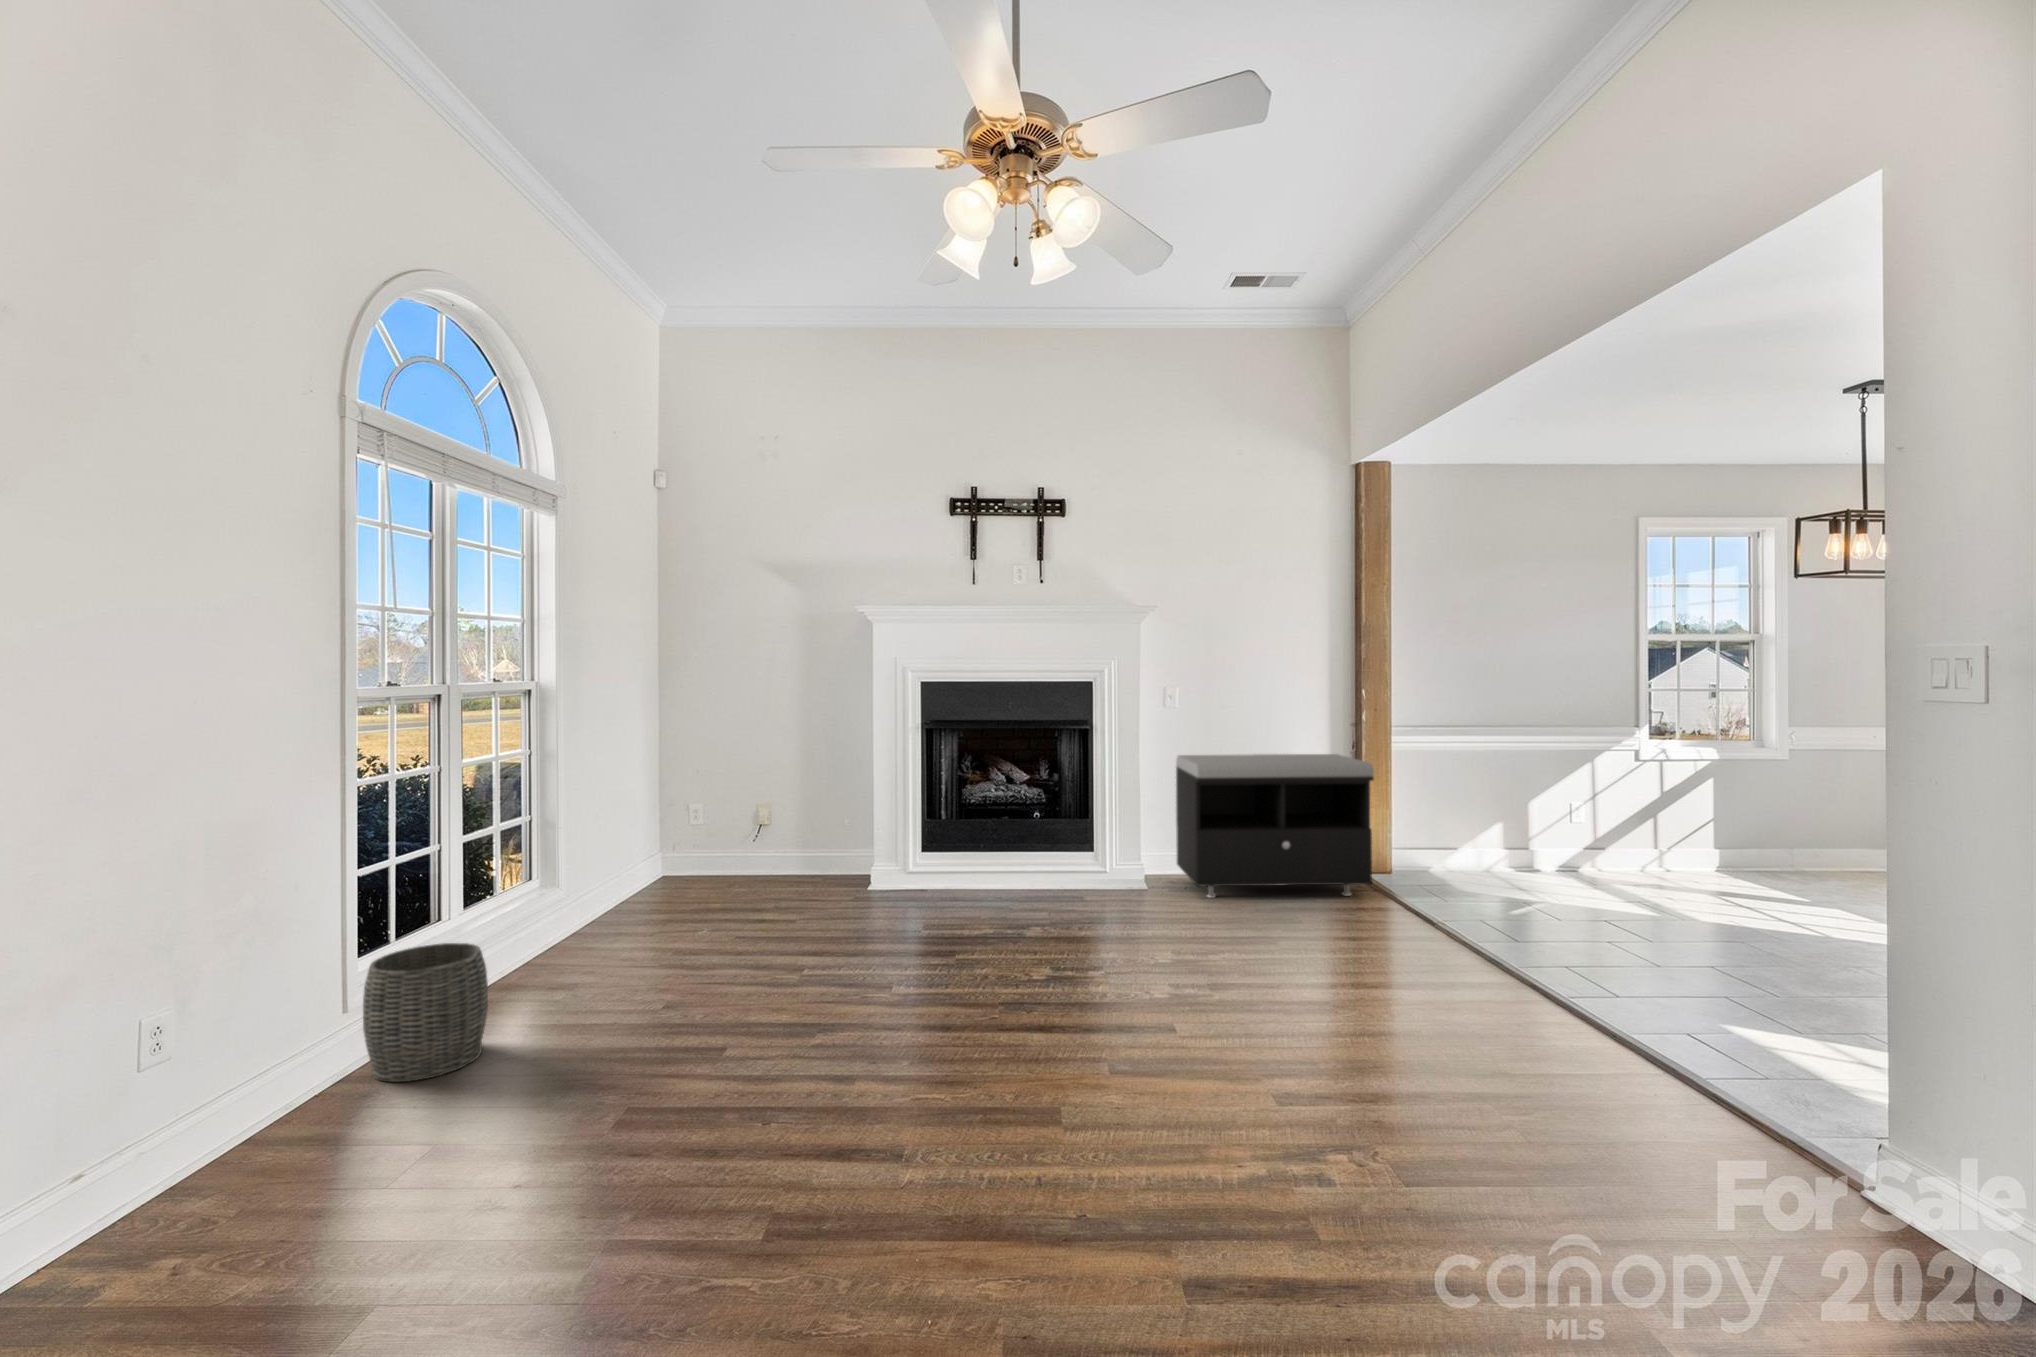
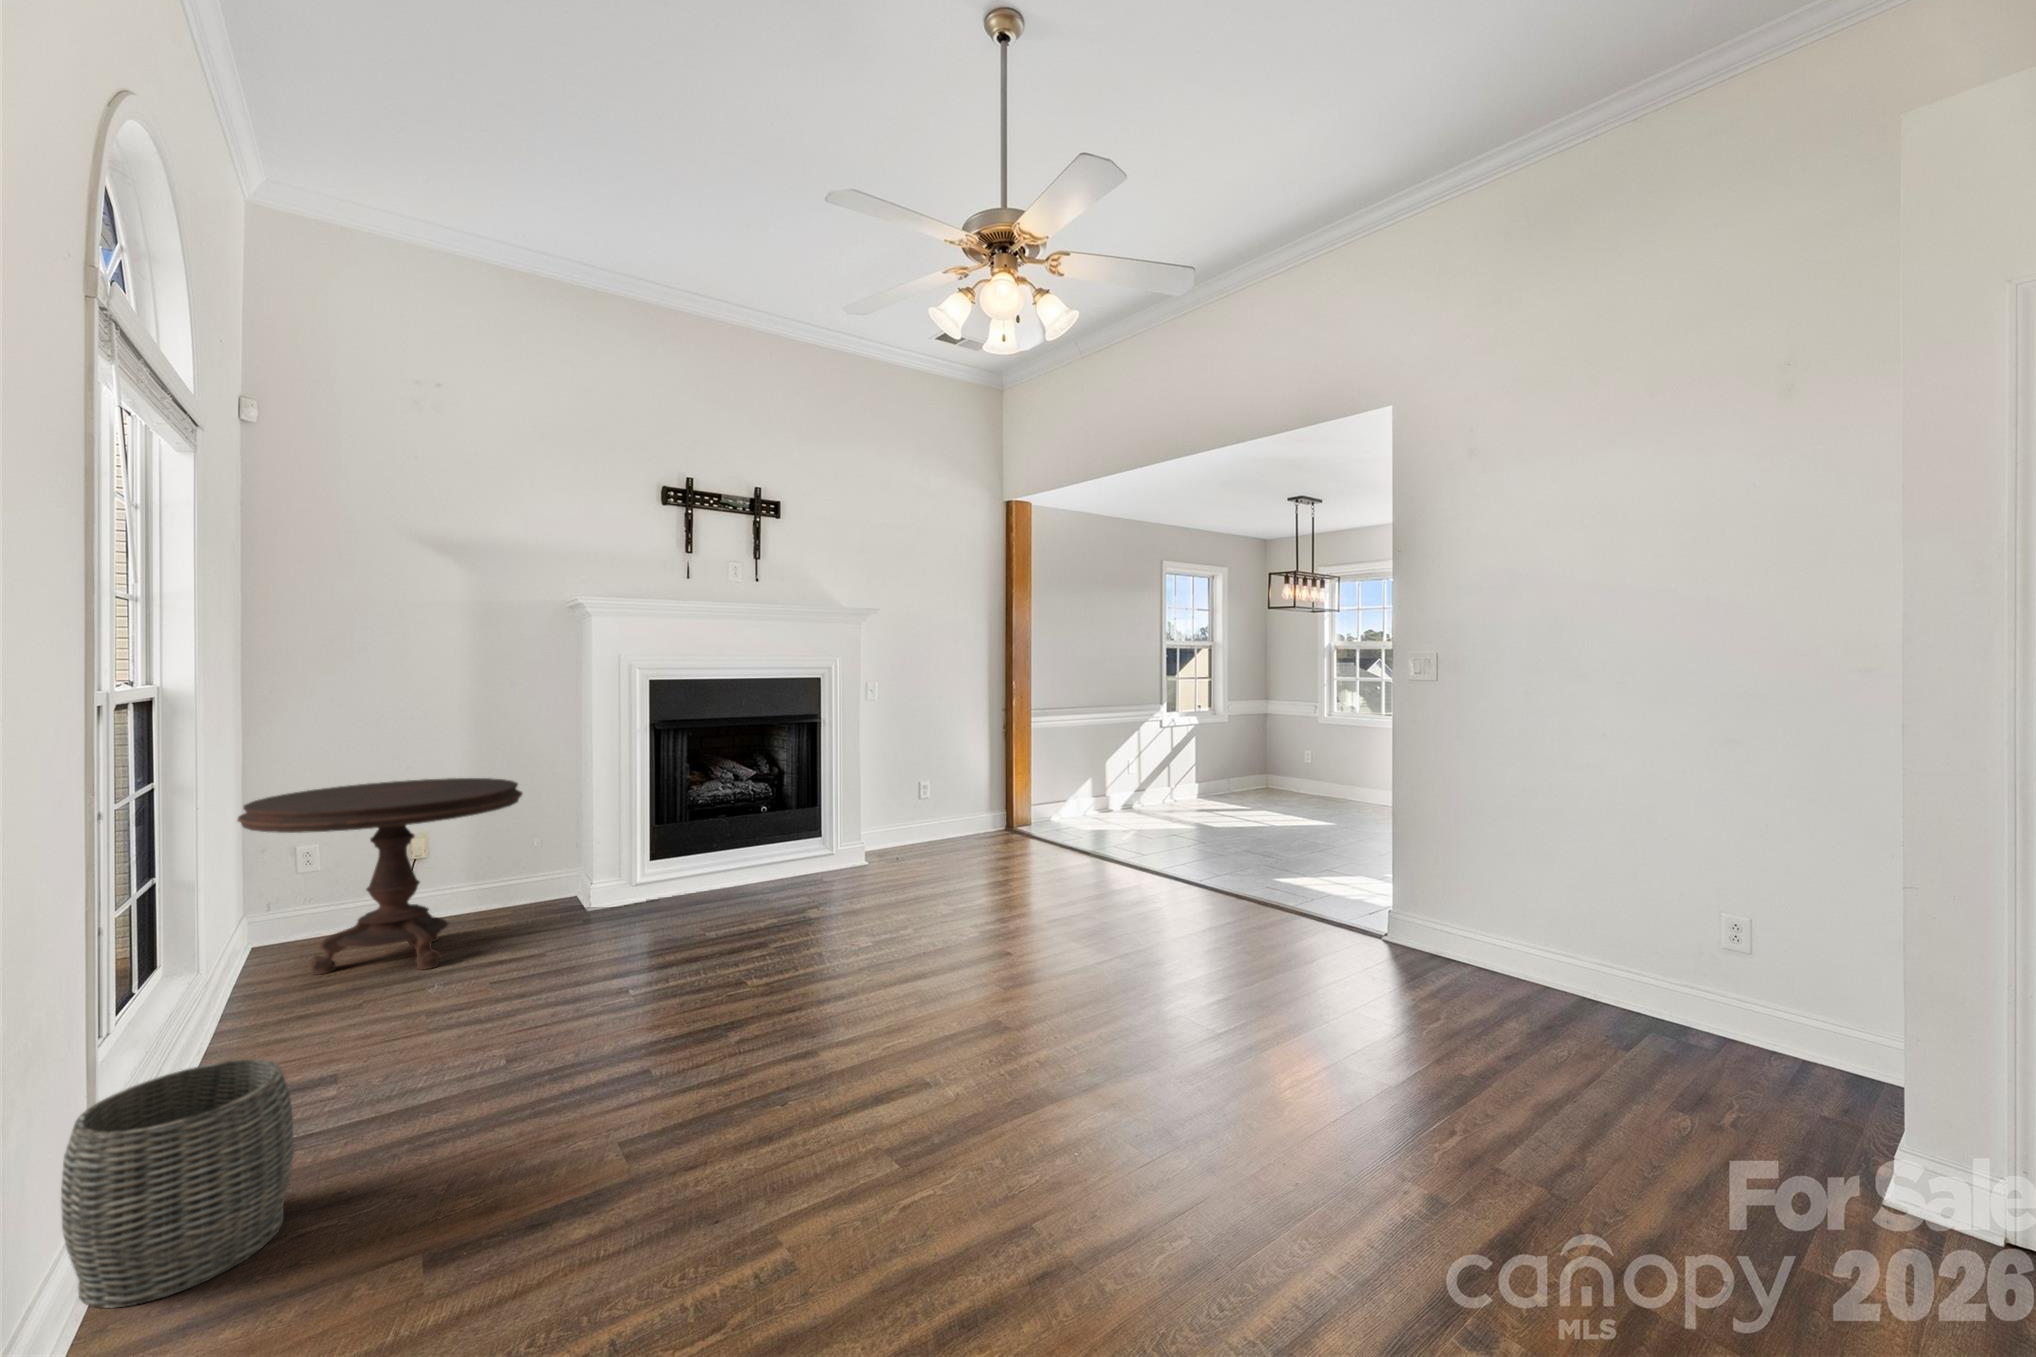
storage bench: present [1176,754,1374,898] -> none [883,733,1047,862]
side table: none [618,762,806,915] -> present [237,778,522,975]

